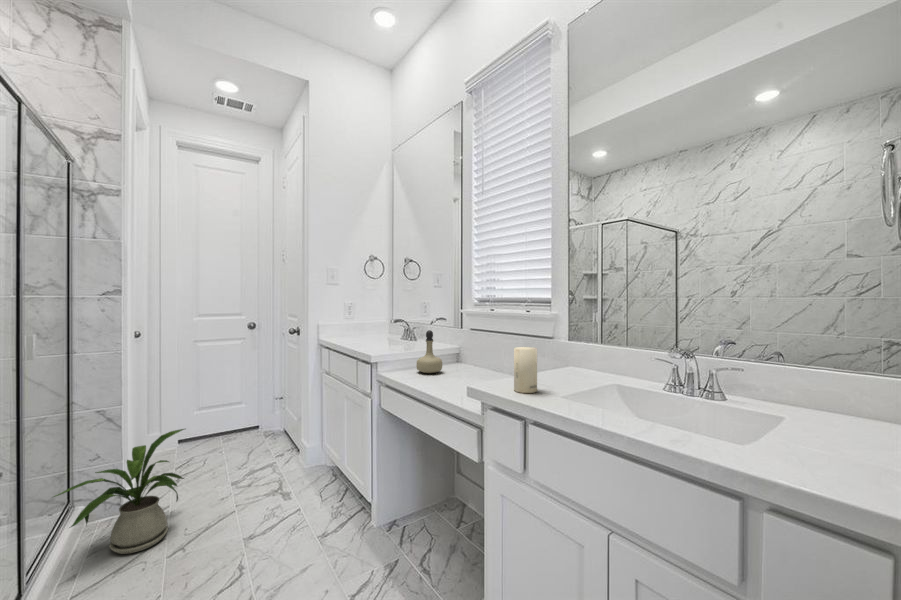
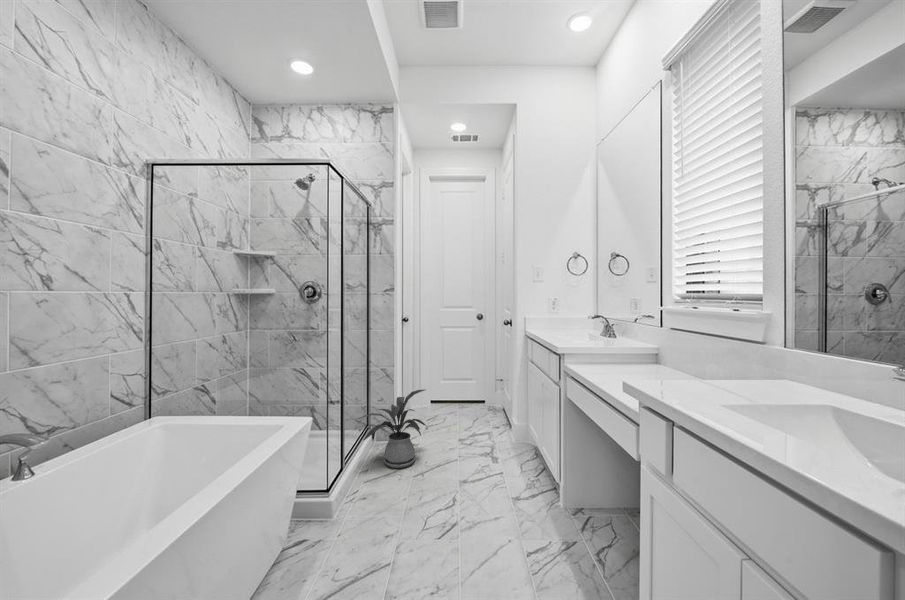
perfume bottle: present [416,330,442,373] -> none [603,327,632,371]
candle: present [514,347,537,393] -> none [678,351,709,403]

